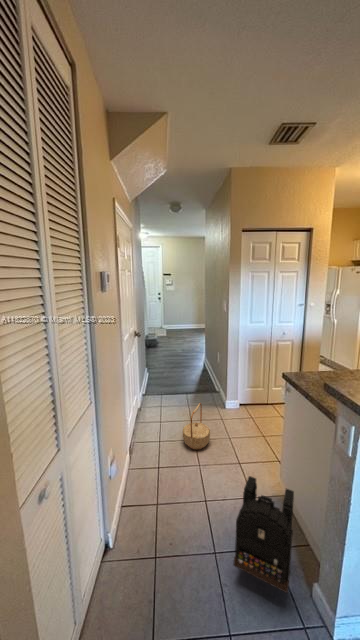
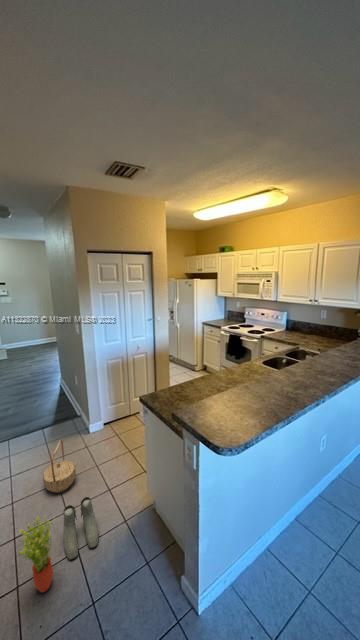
potted plant: none [159,452,190,524] -> present [19,516,55,592]
boots: none [194,459,225,509] -> present [63,497,99,560]
backpack: present [234,476,294,593] -> none [111,506,163,603]

